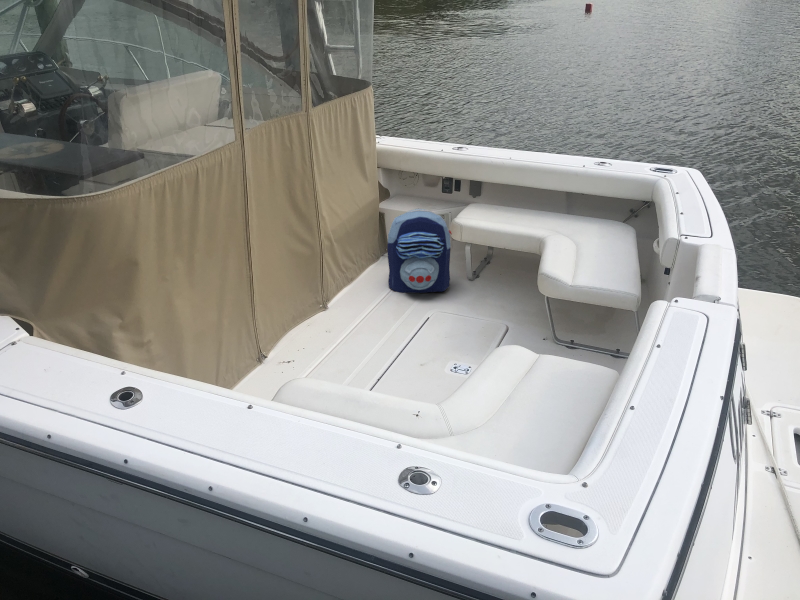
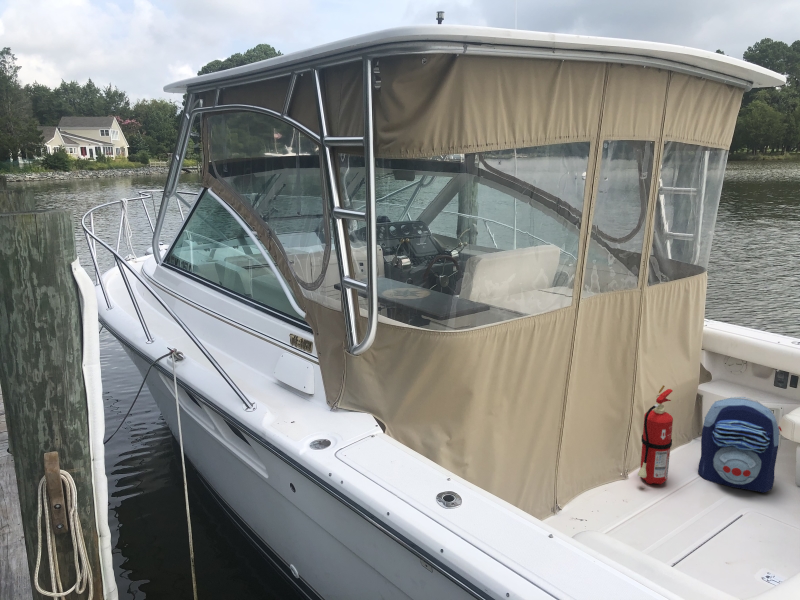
fire extinguisher: none [334,211,363,309] -> present [638,385,673,484]

